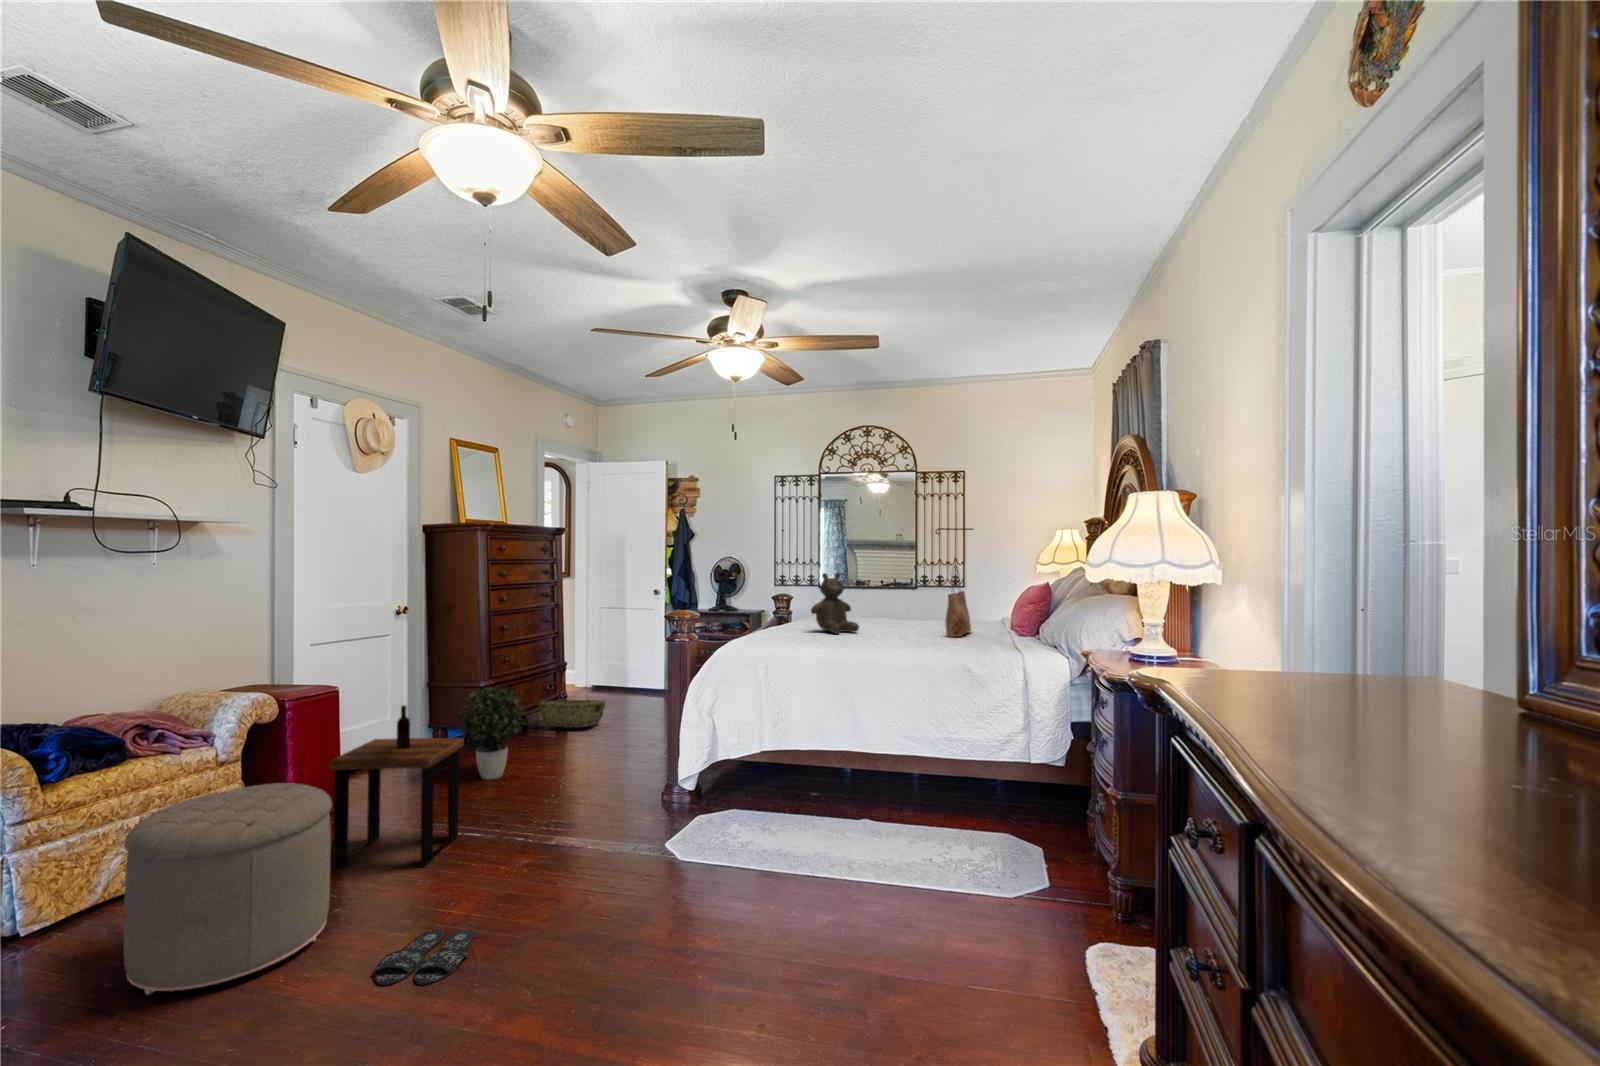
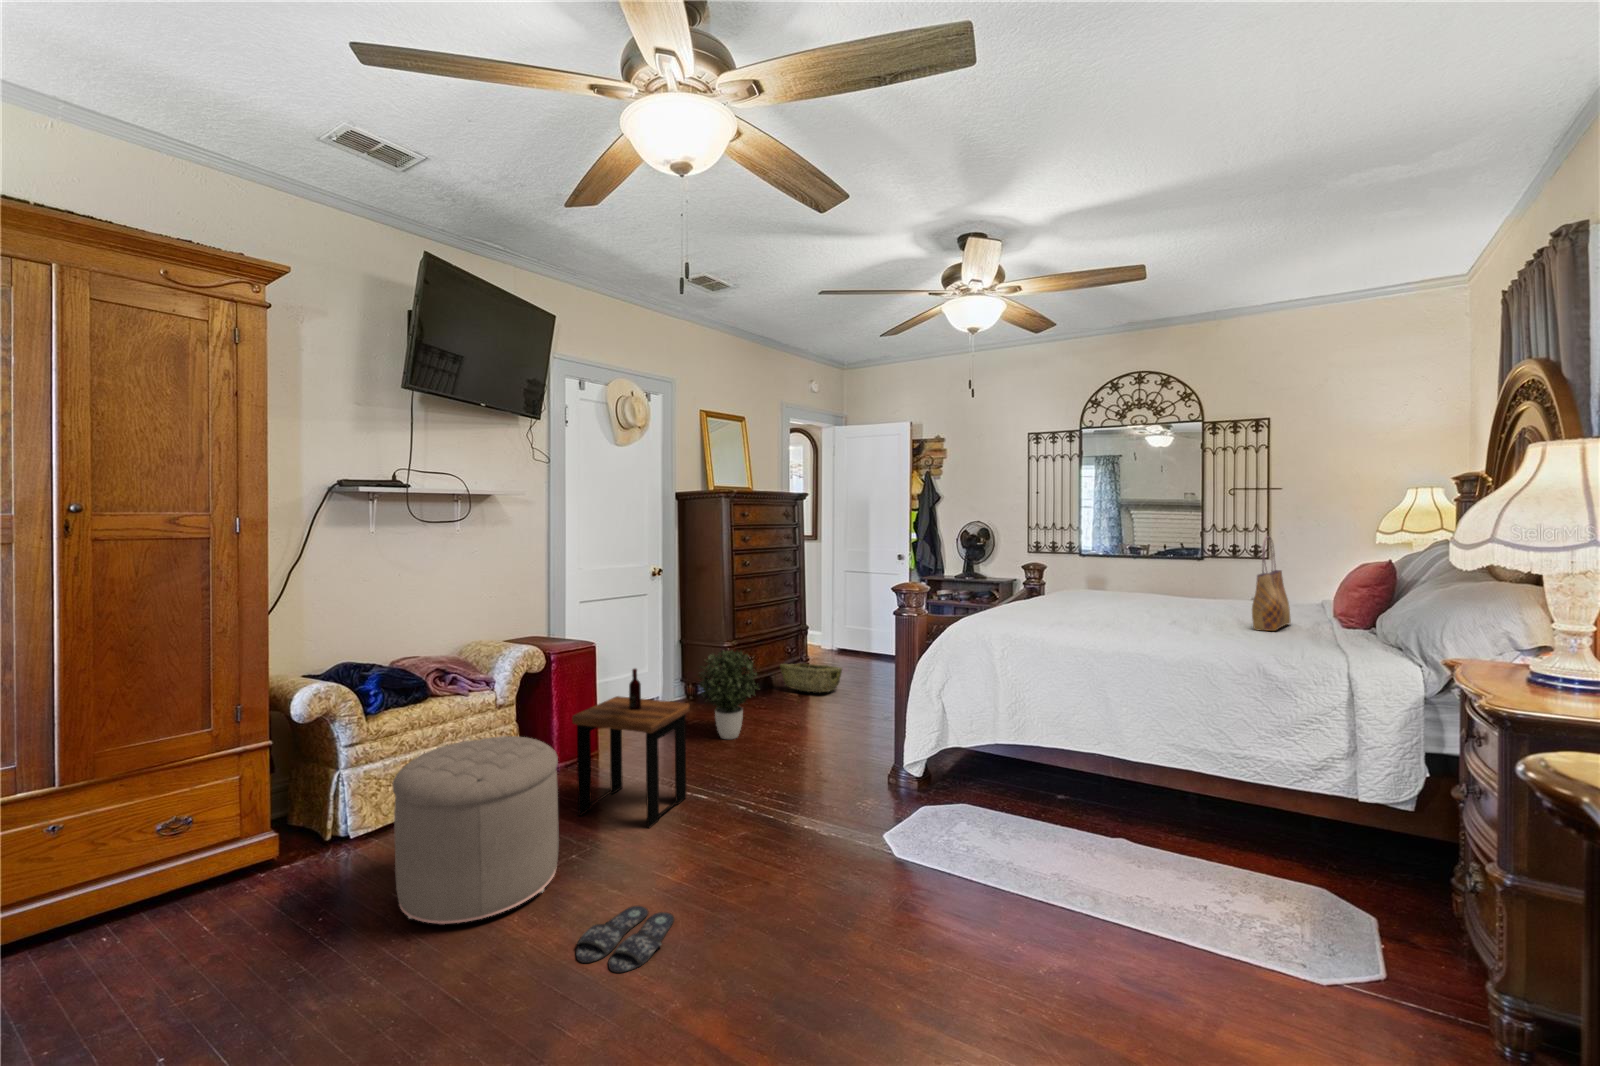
teddy bear: present [811,573,859,634] -> none [1063,543,1127,617]

